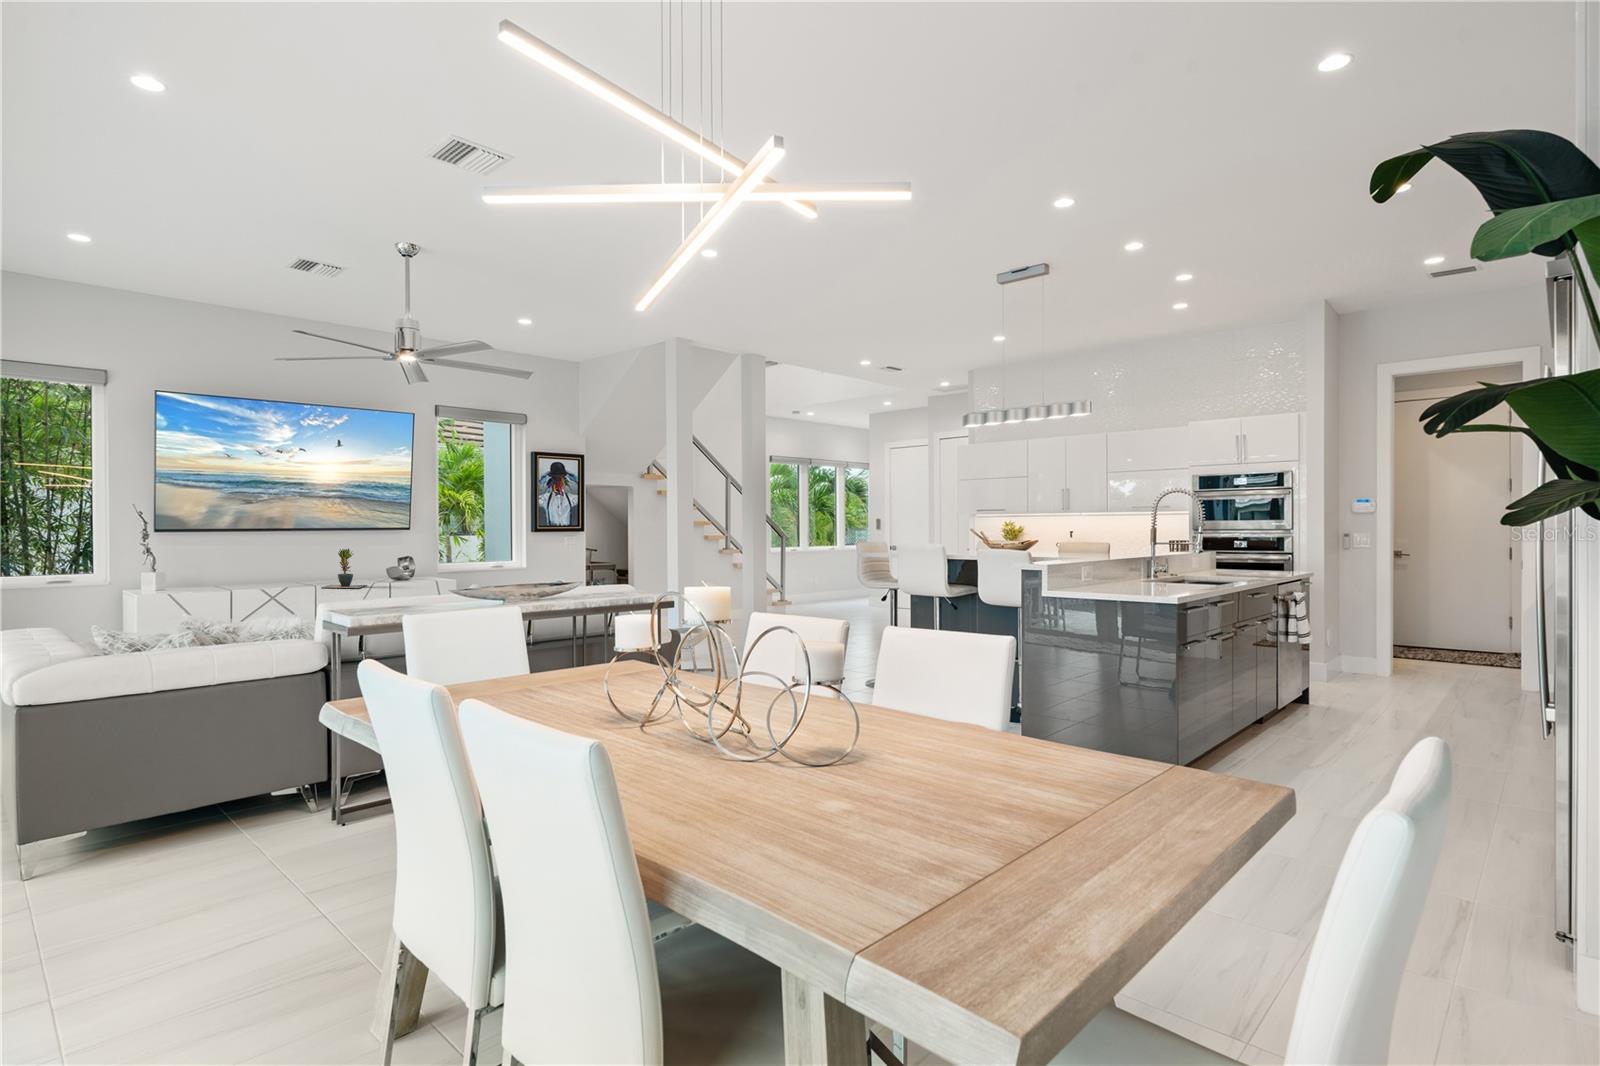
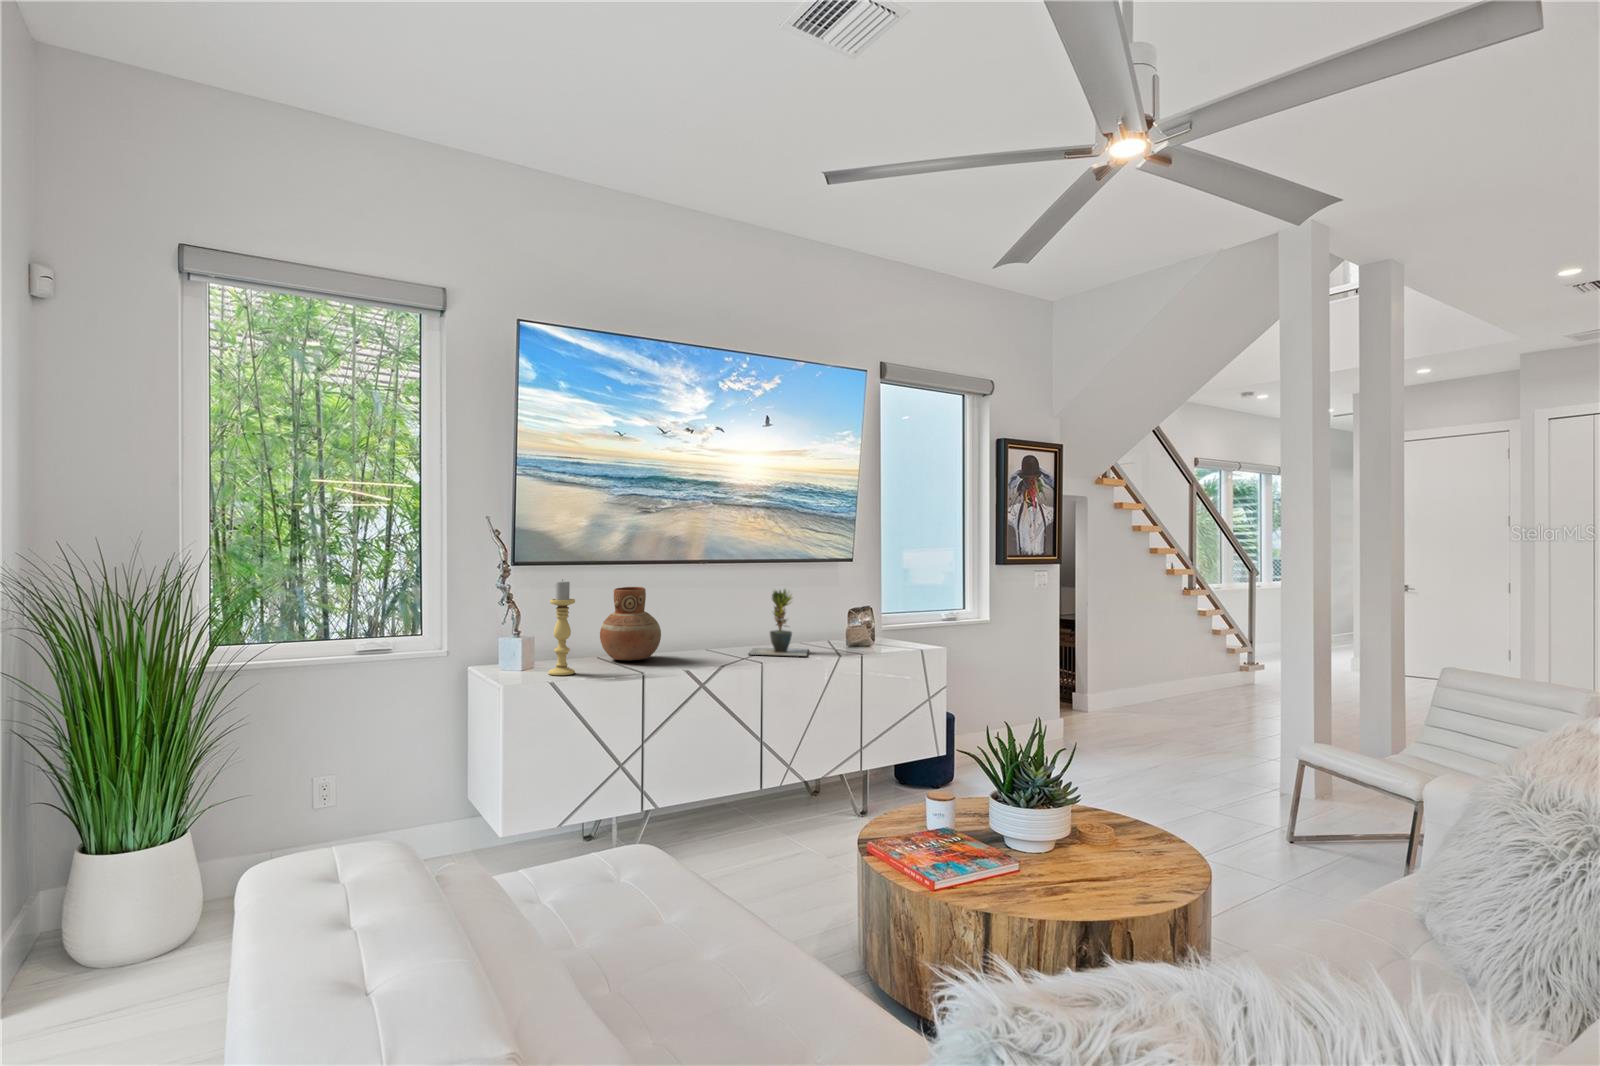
candle holder: none [175,543,193,597] -> present [548,580,575,675]
vase: none [215,547,257,591] -> present [600,587,661,661]

